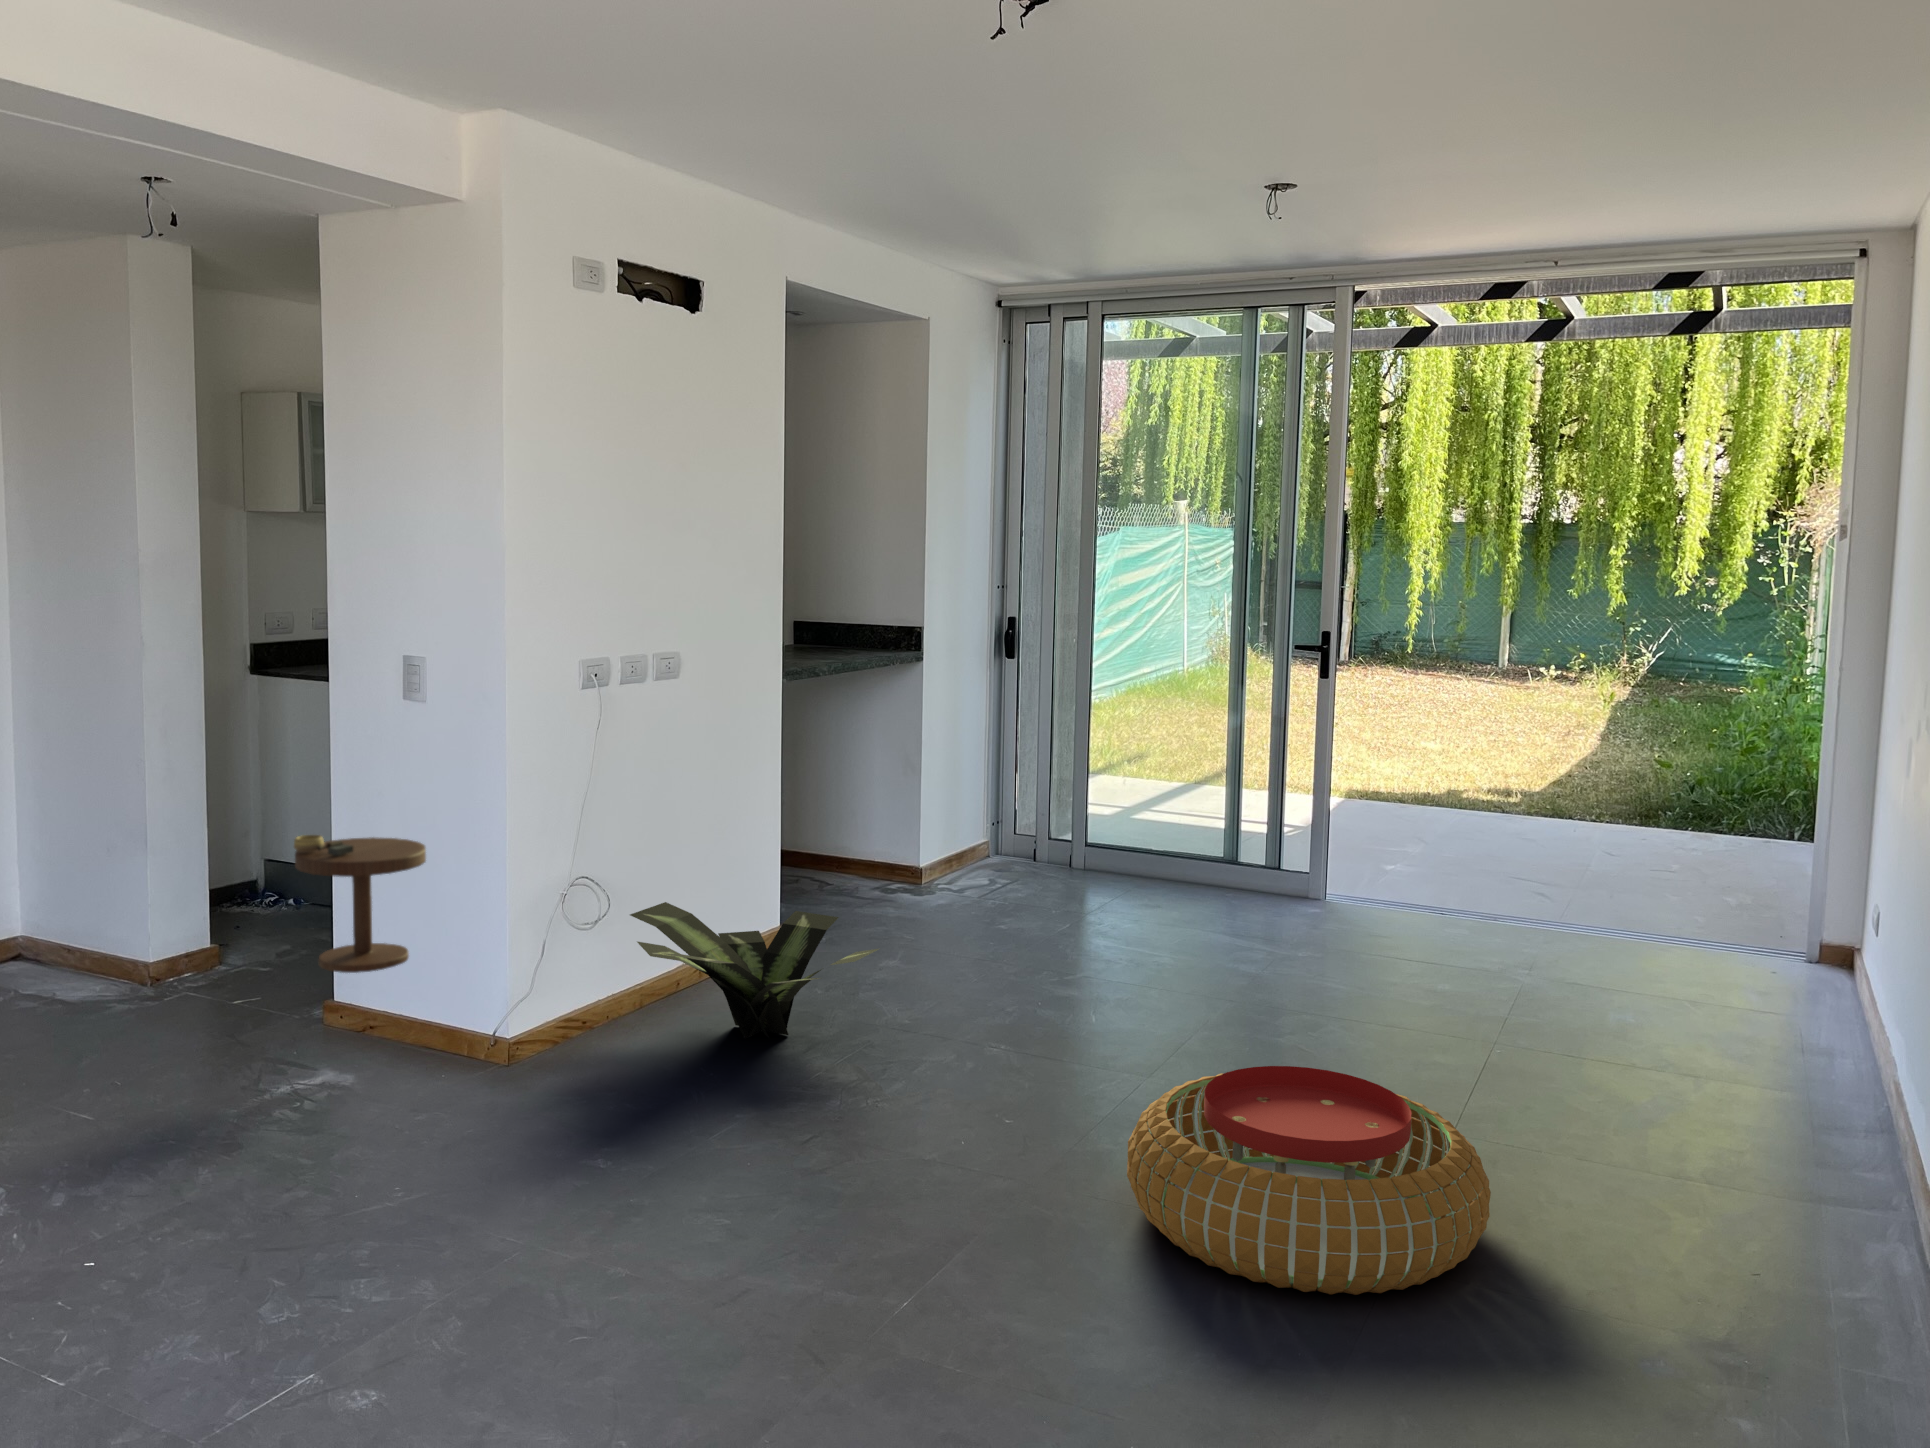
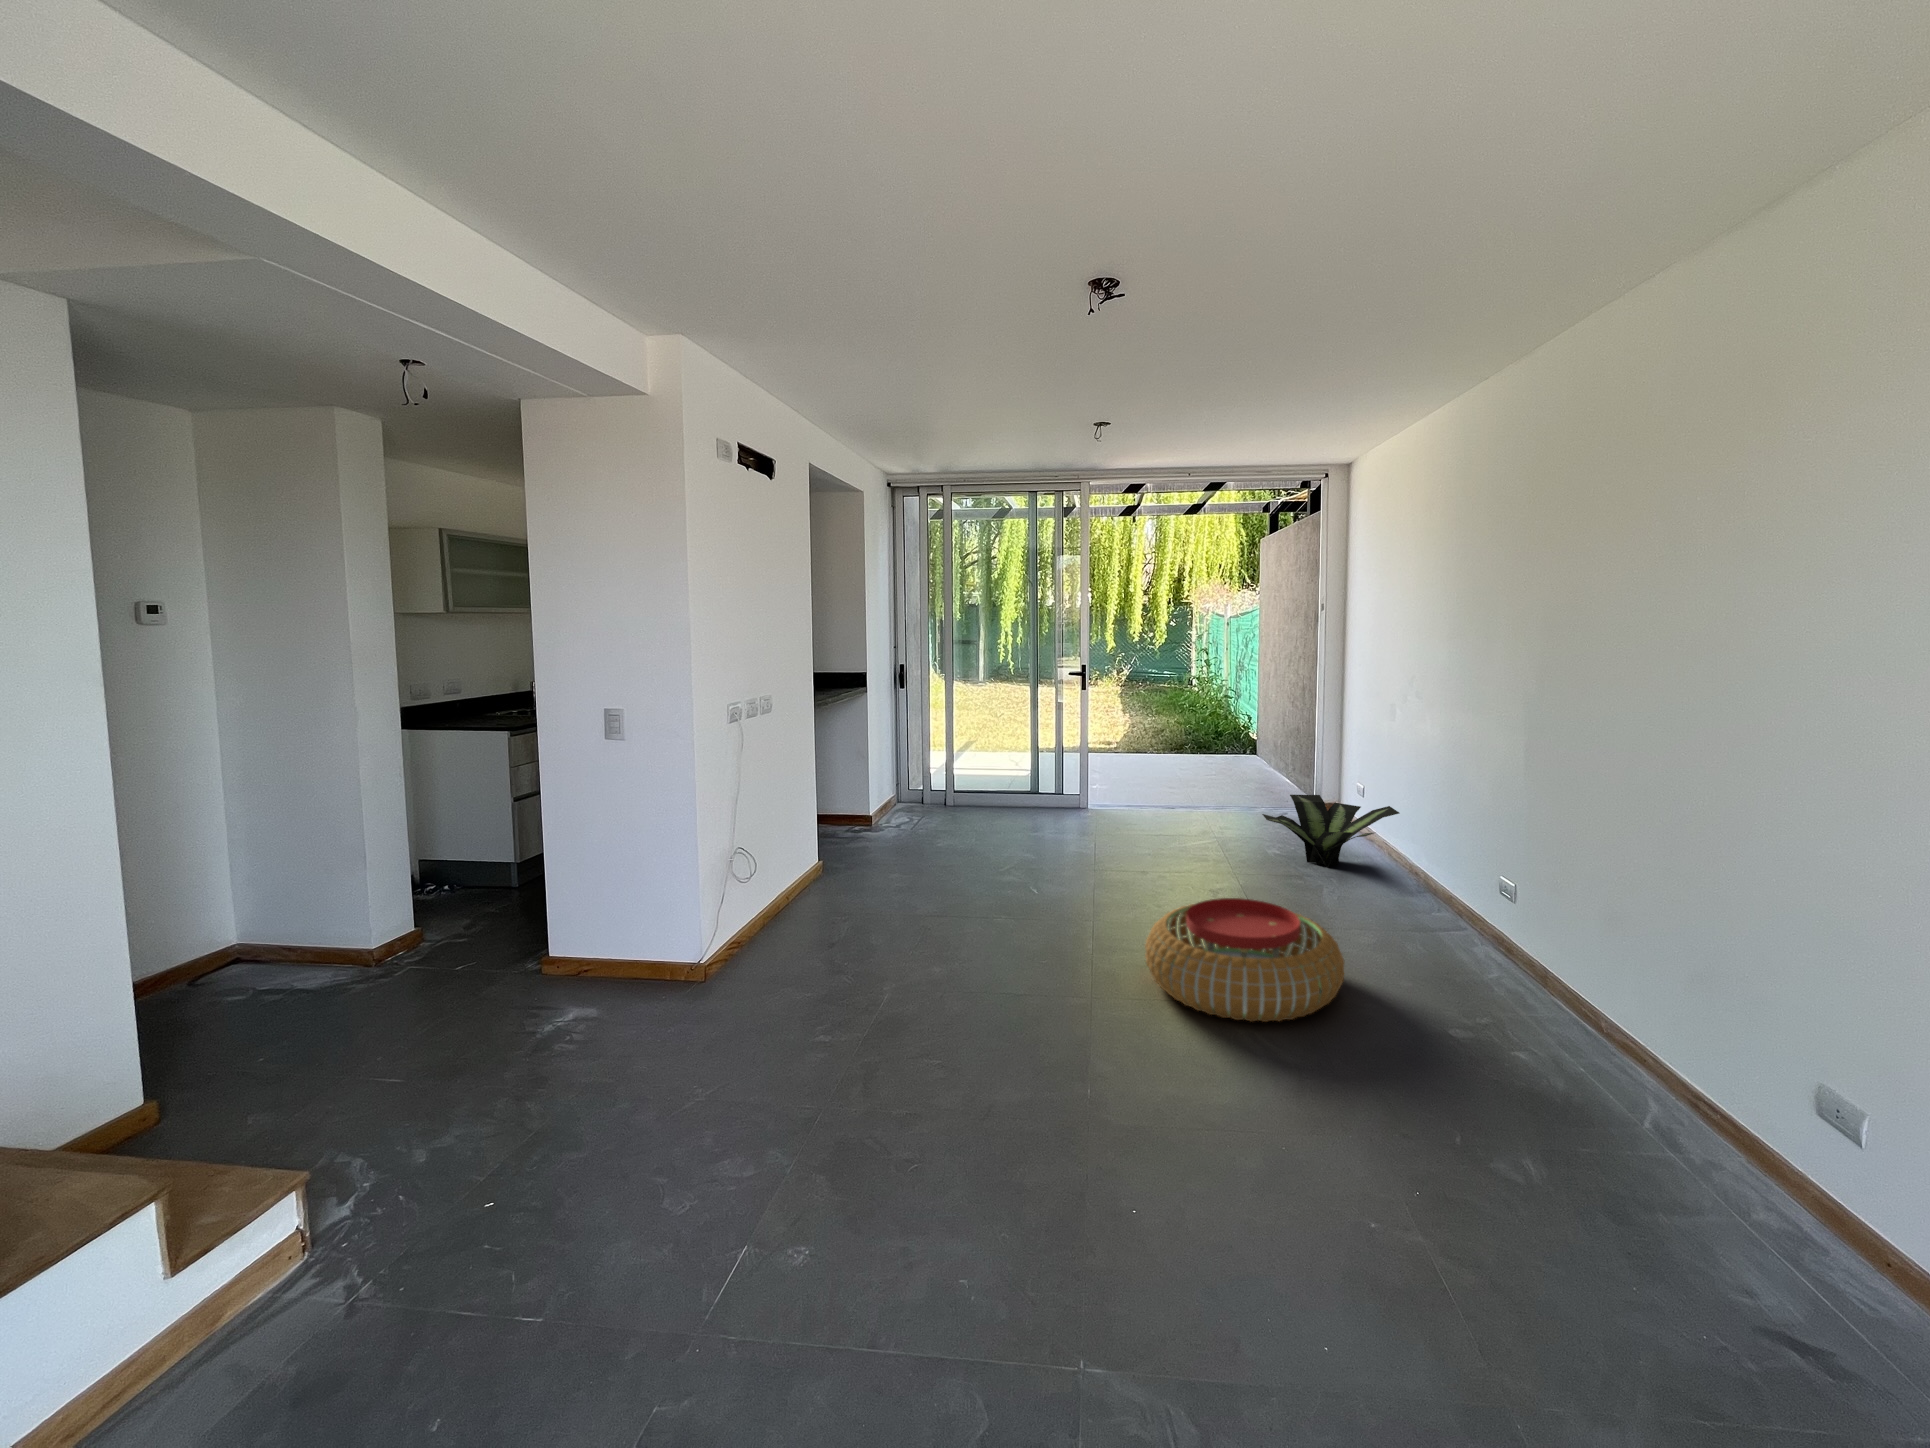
side table: present [294,835,426,973] -> none [538,837,639,1004]
potted plant: present [630,902,879,1039] -> present [1262,795,1399,867]

